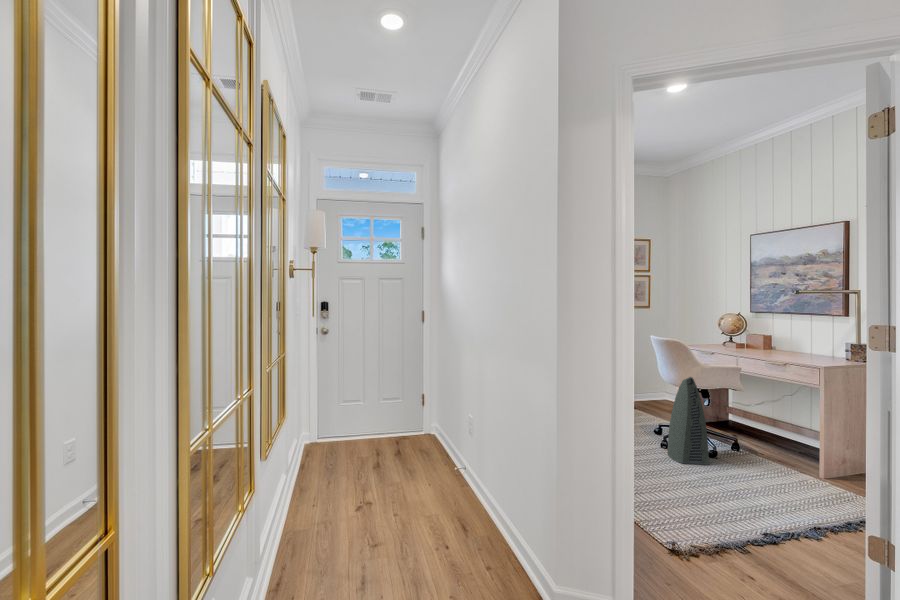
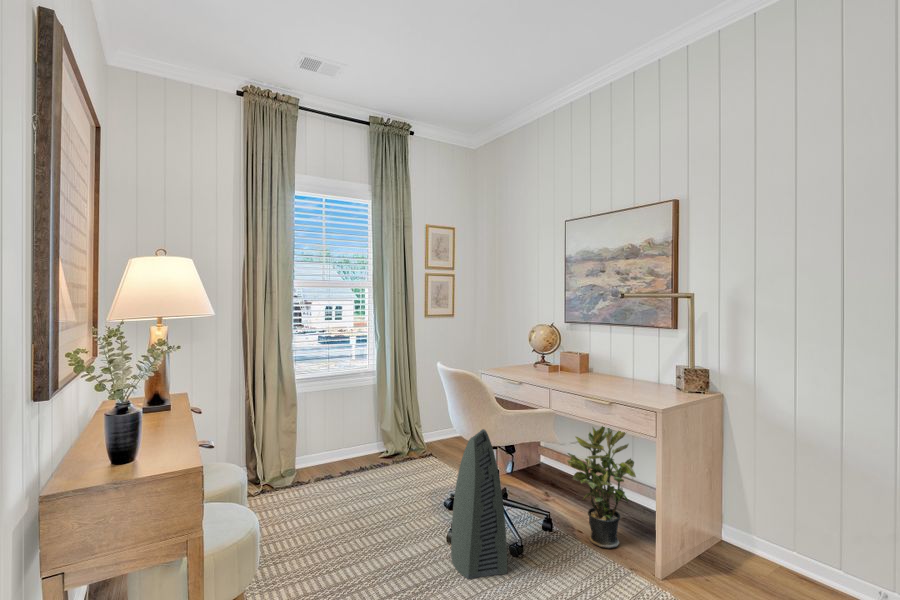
potted plant: none [752,378,807,464] -> present [567,426,636,549]

